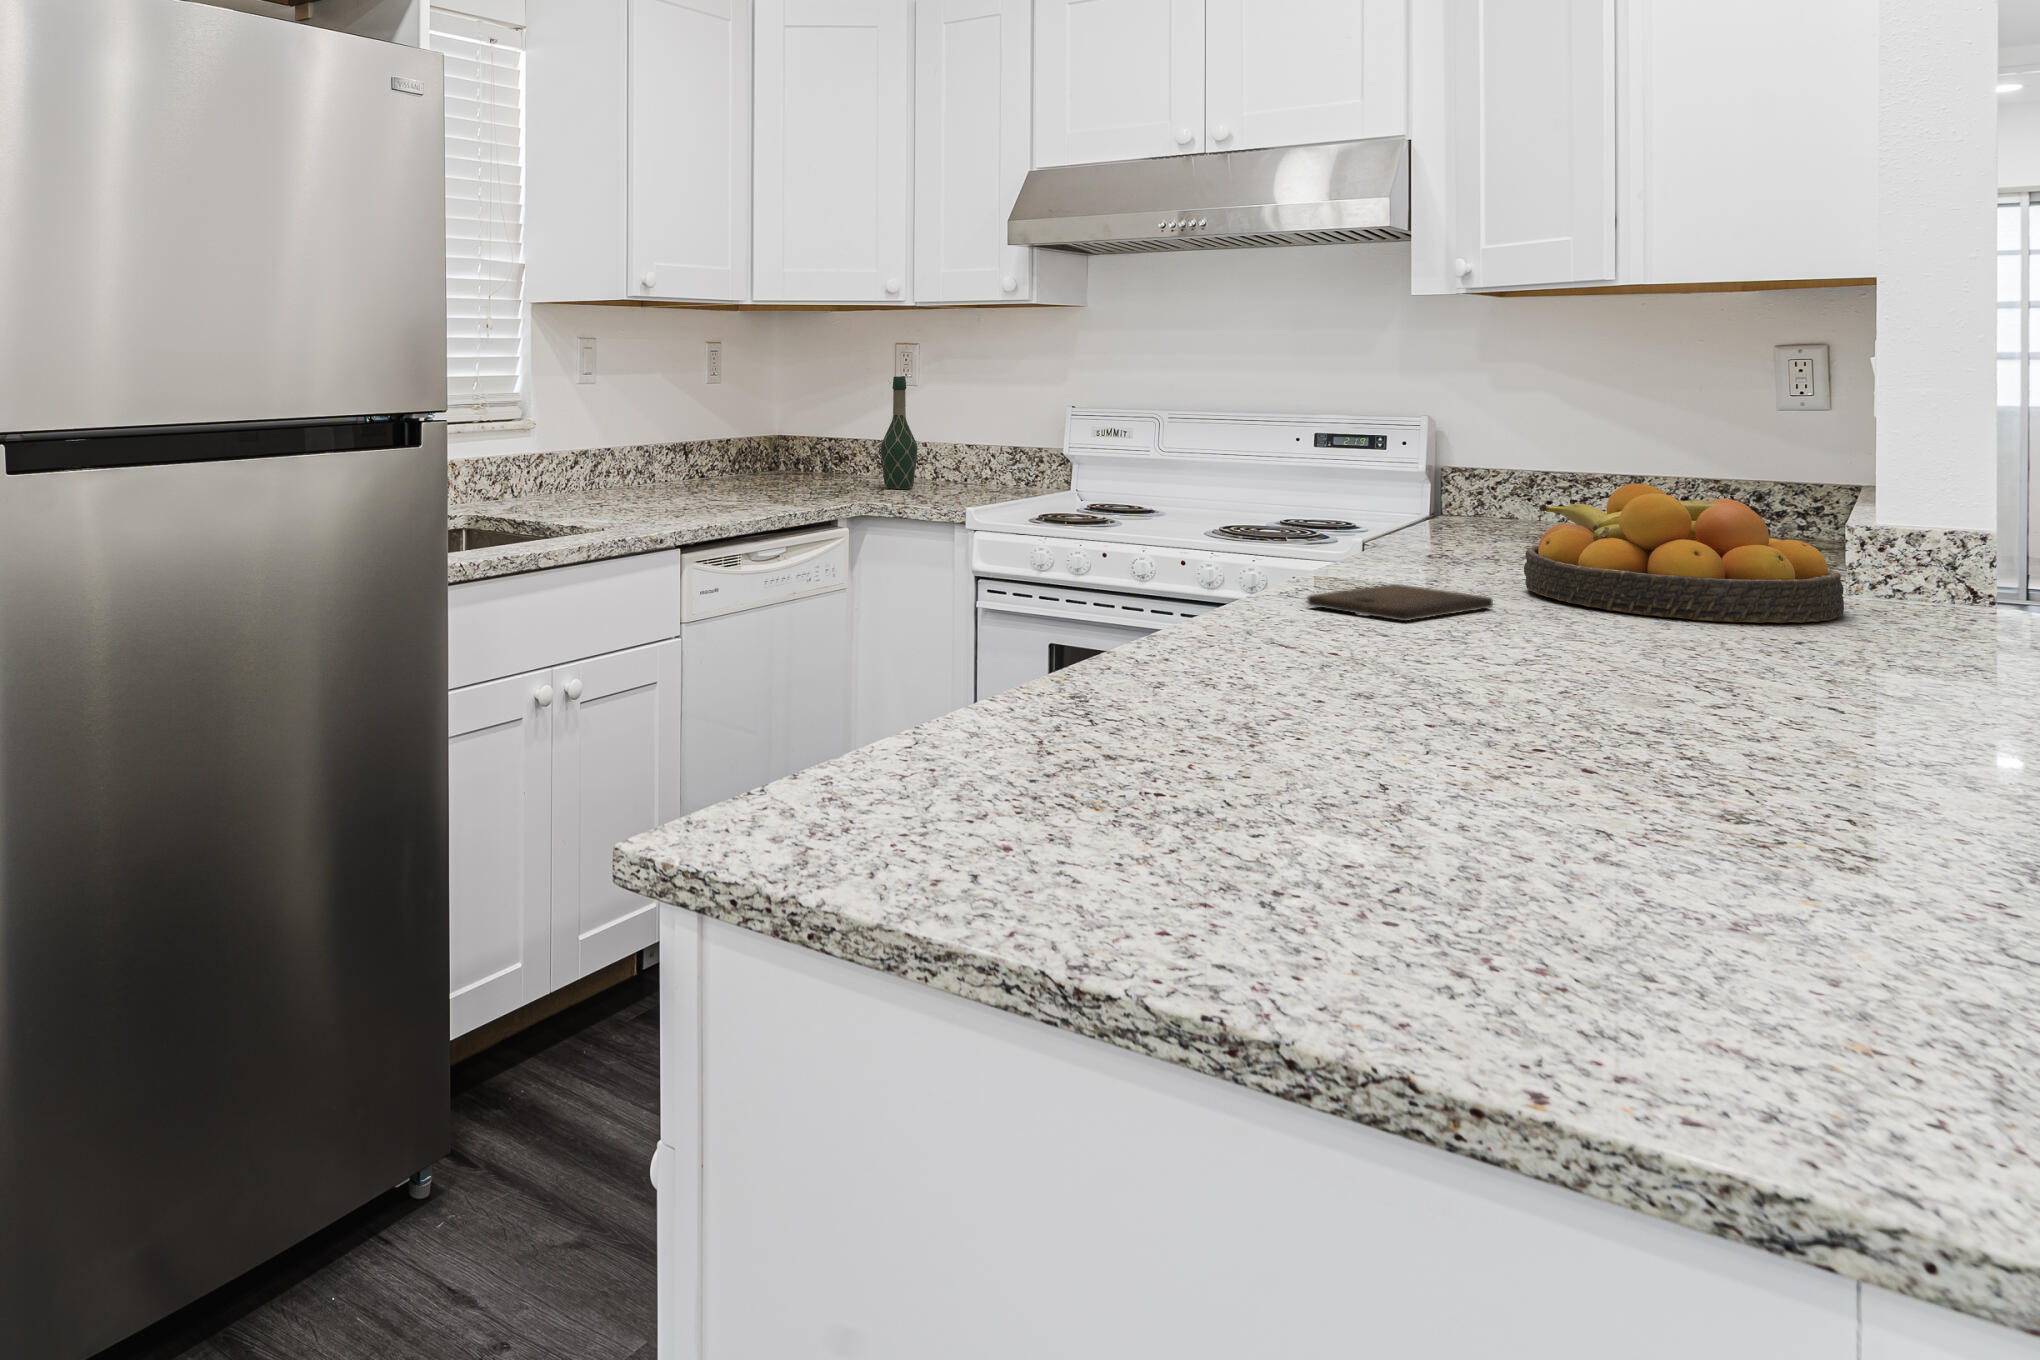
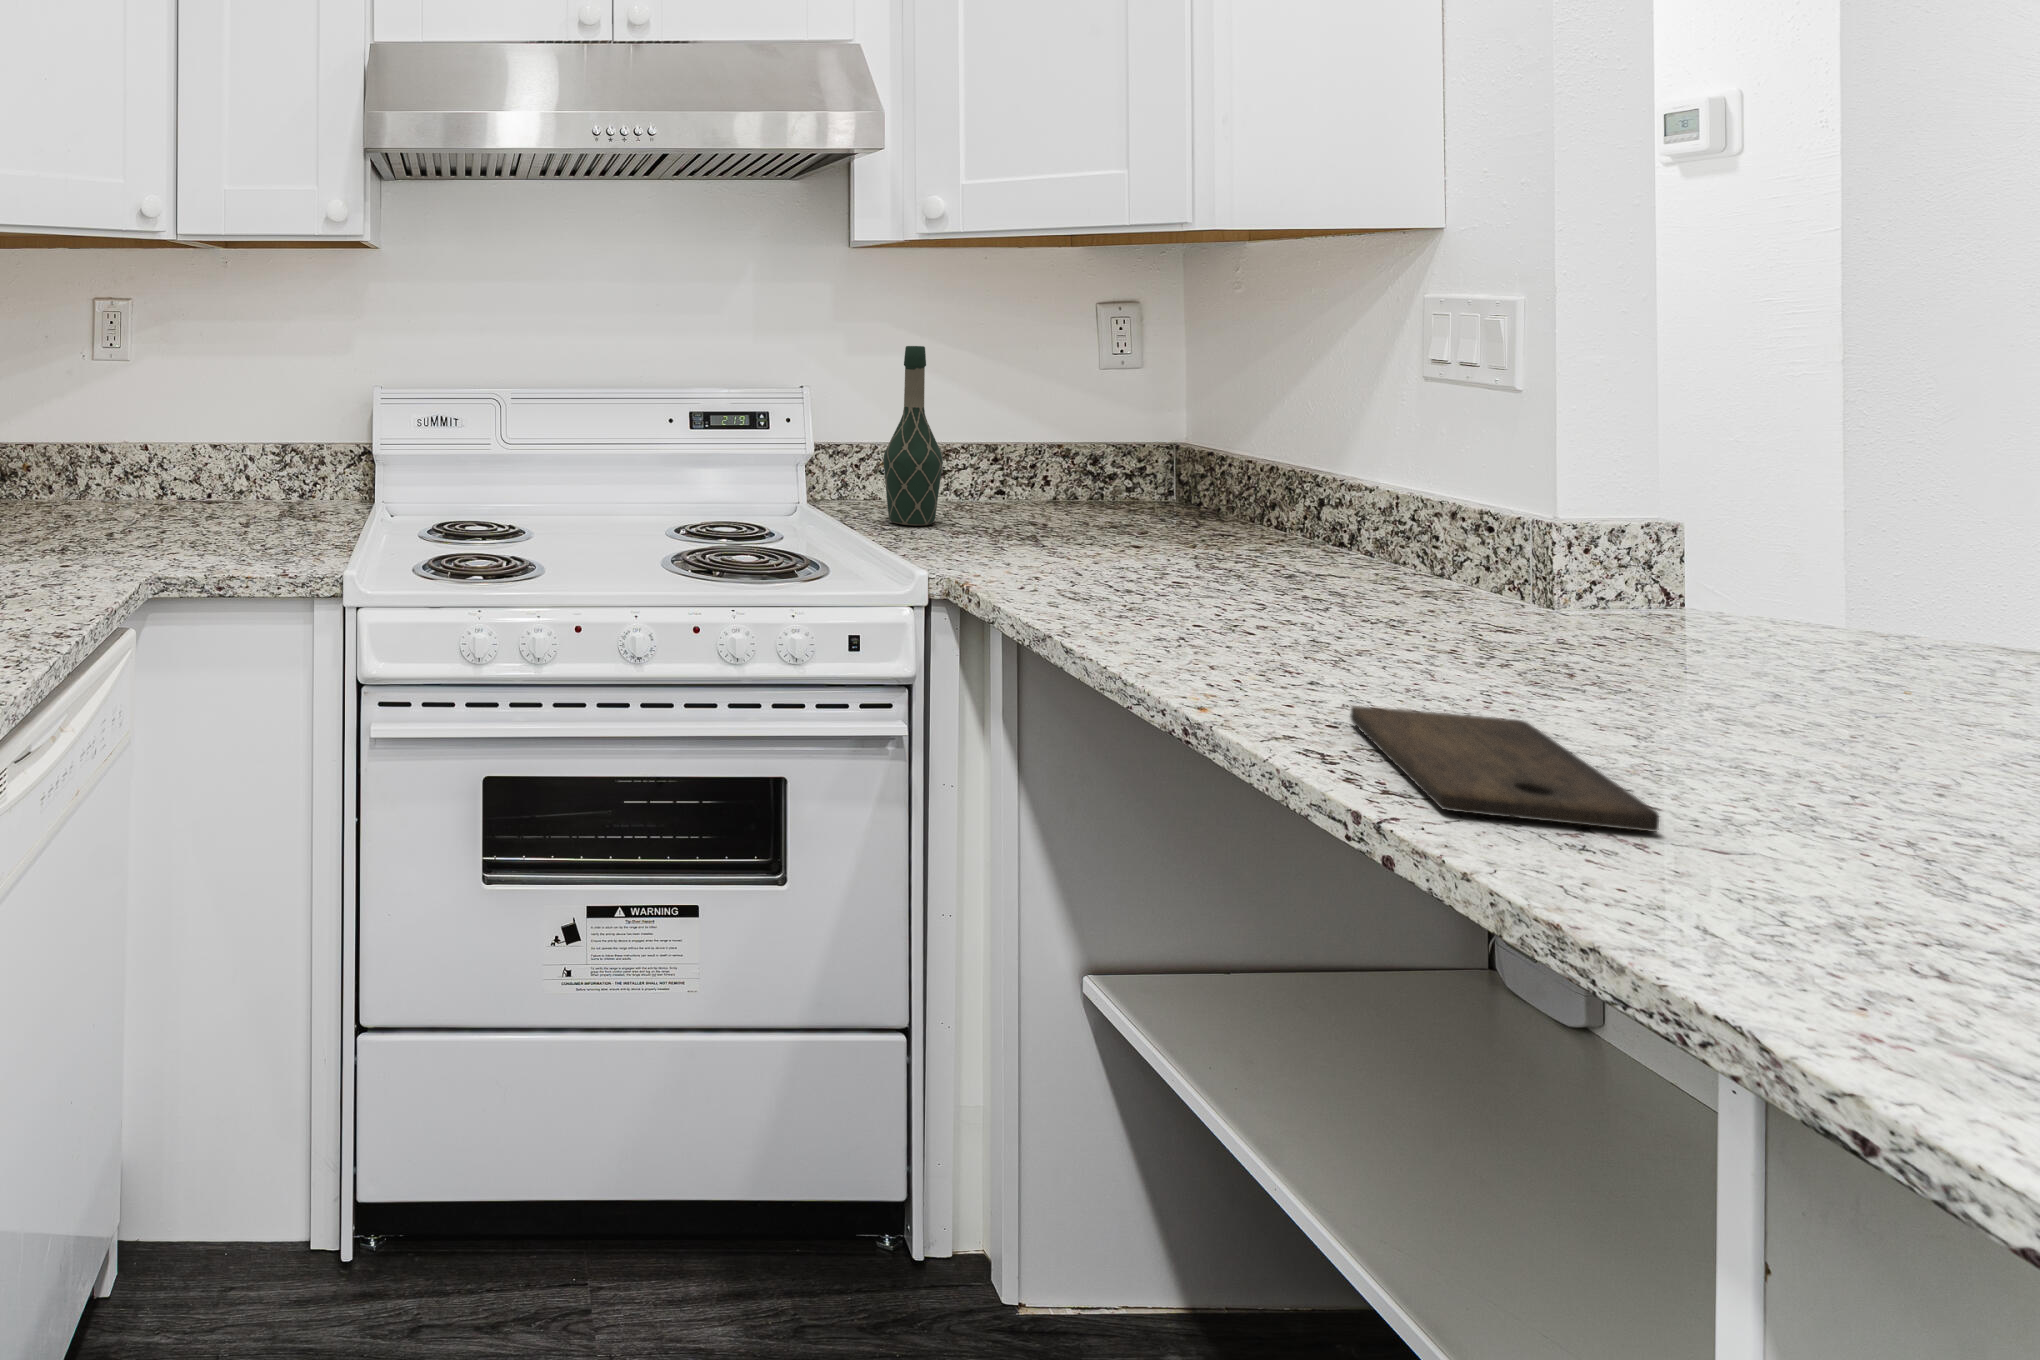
wine bottle: present [881,376,918,489] -> present [883,346,943,525]
fruit bowl: present [1524,484,1844,623] -> none [1313,499,1743,709]

